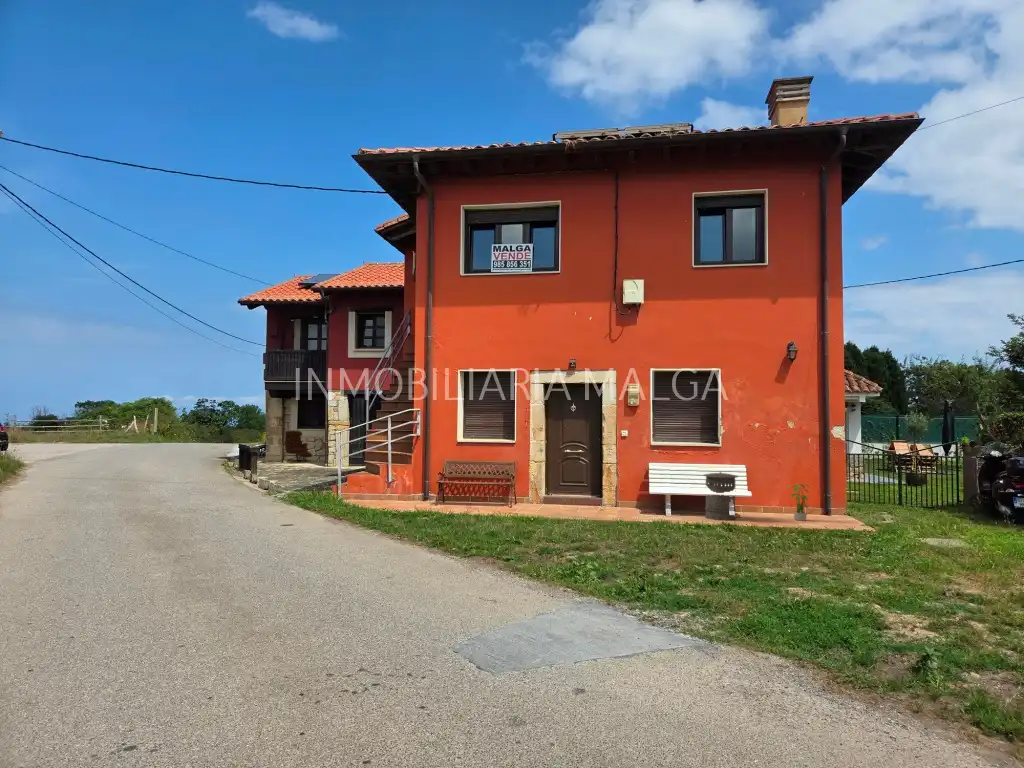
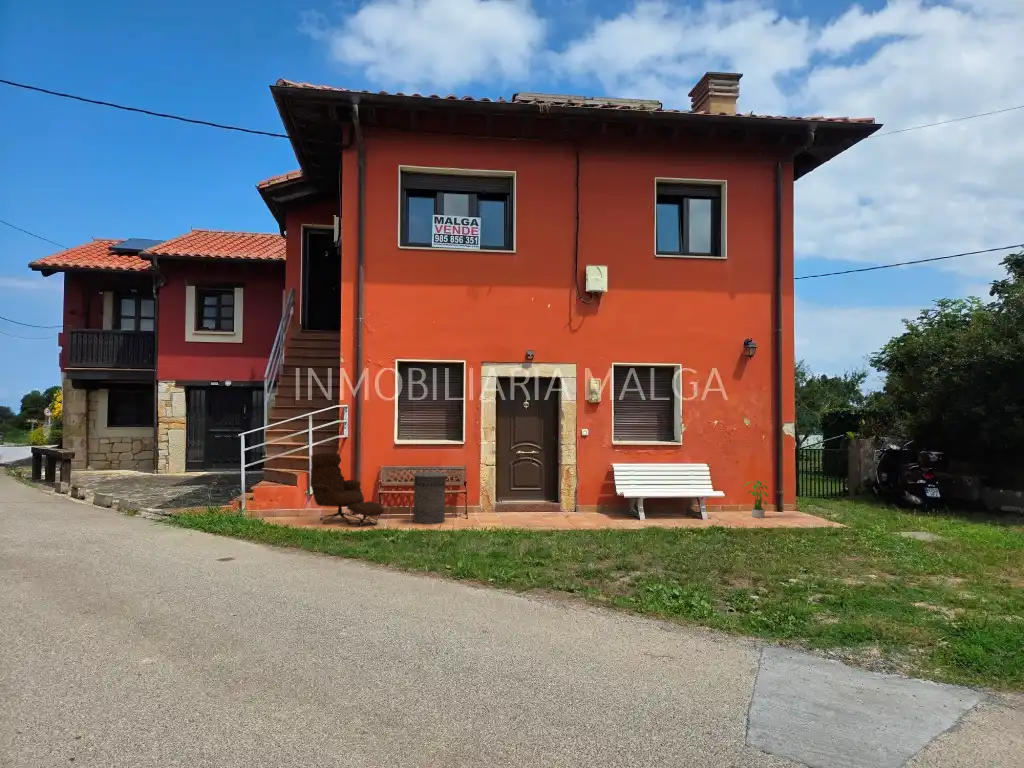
lounge chair: present [284,430,312,461] -> present [310,453,384,526]
trash can: present [704,472,738,520] -> present [412,470,448,524]

